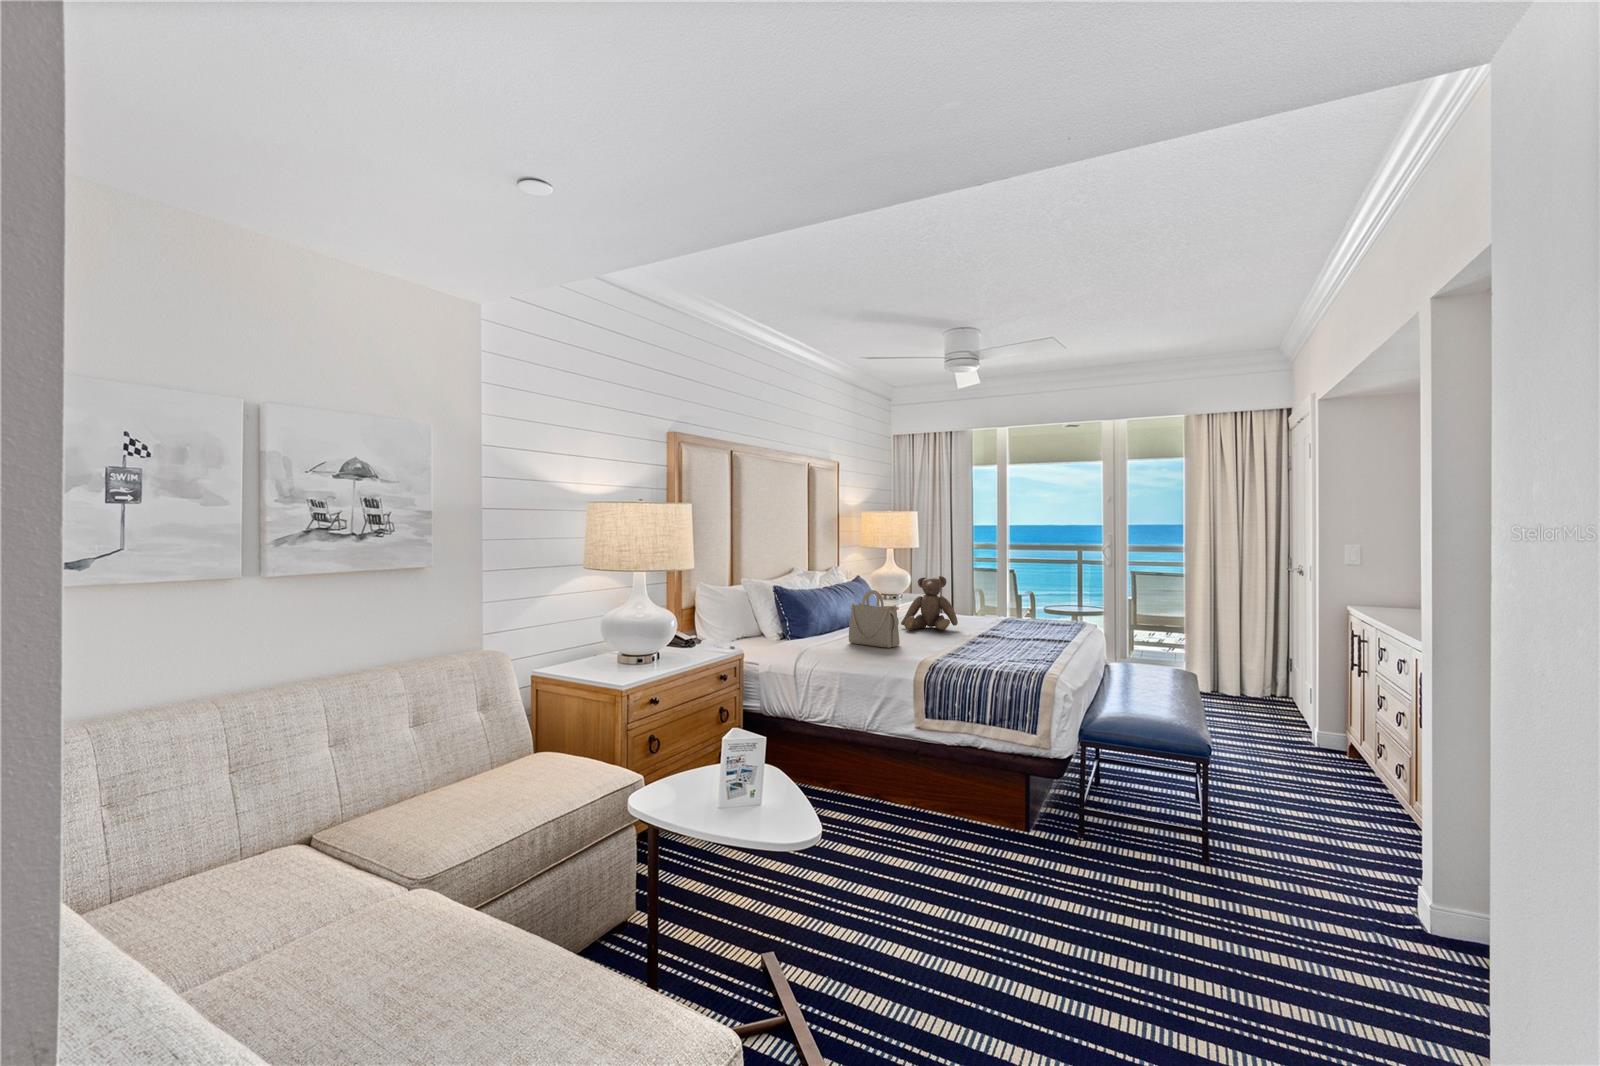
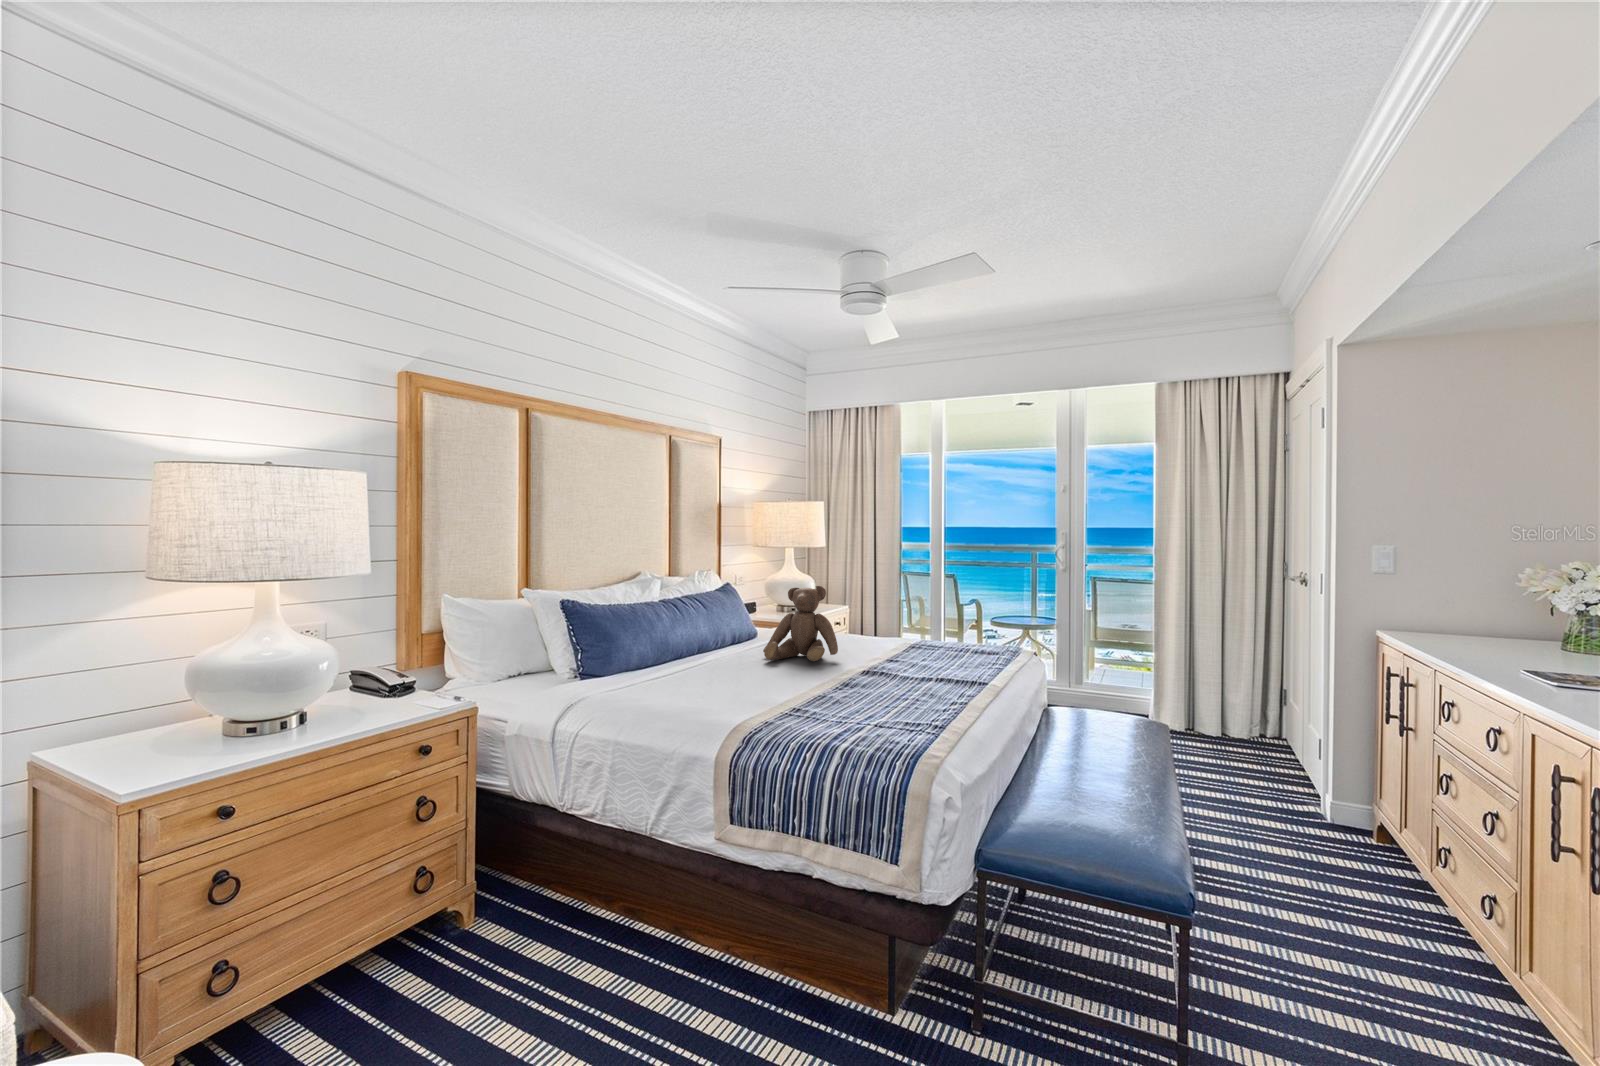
handbag: present [849,590,900,648] -> none [664,609,734,695]

